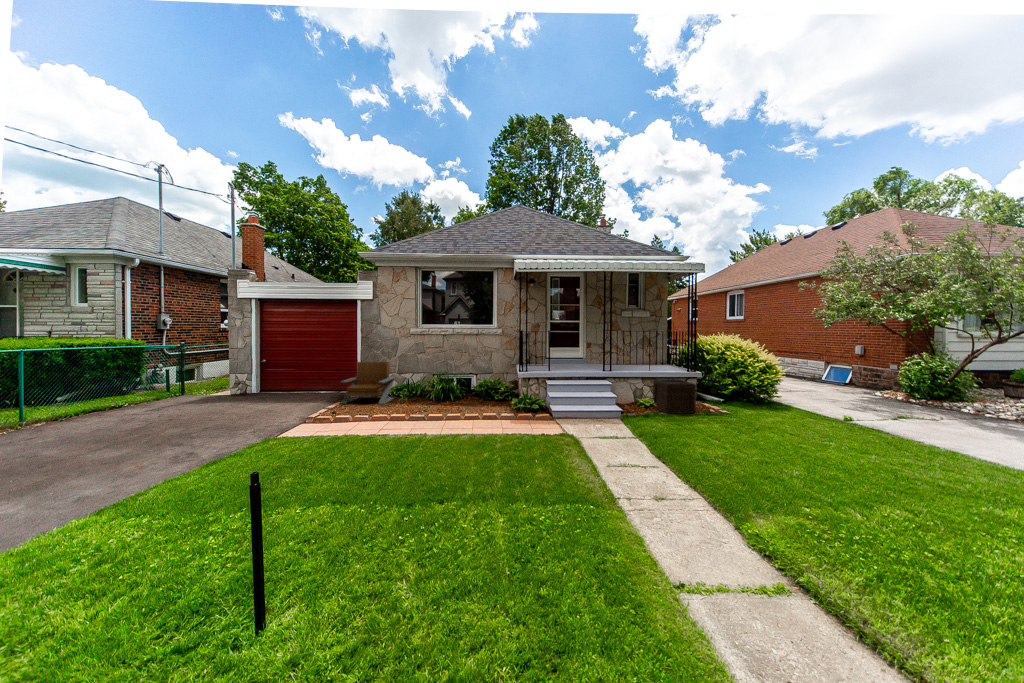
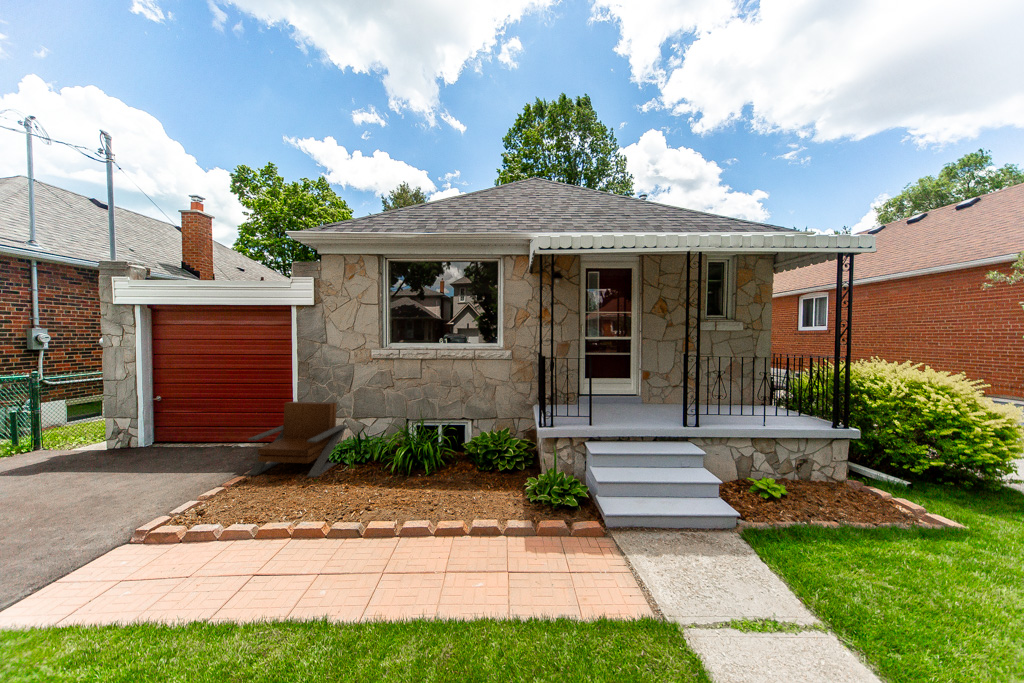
wooden crate: present [653,379,696,414] -> none [772,442,870,513]

